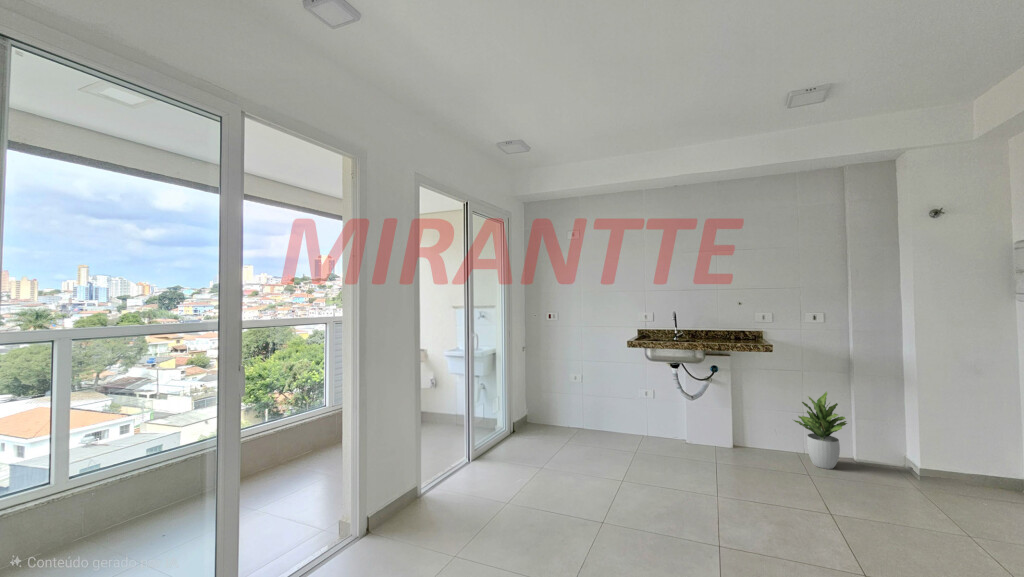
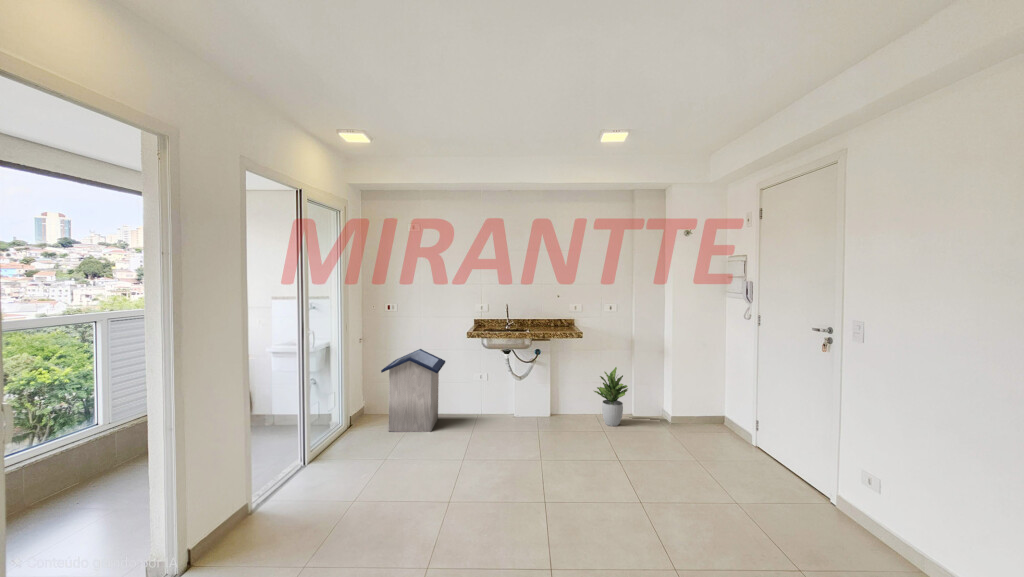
trash can: none [540,359,606,447] -> present [381,349,445,432]

